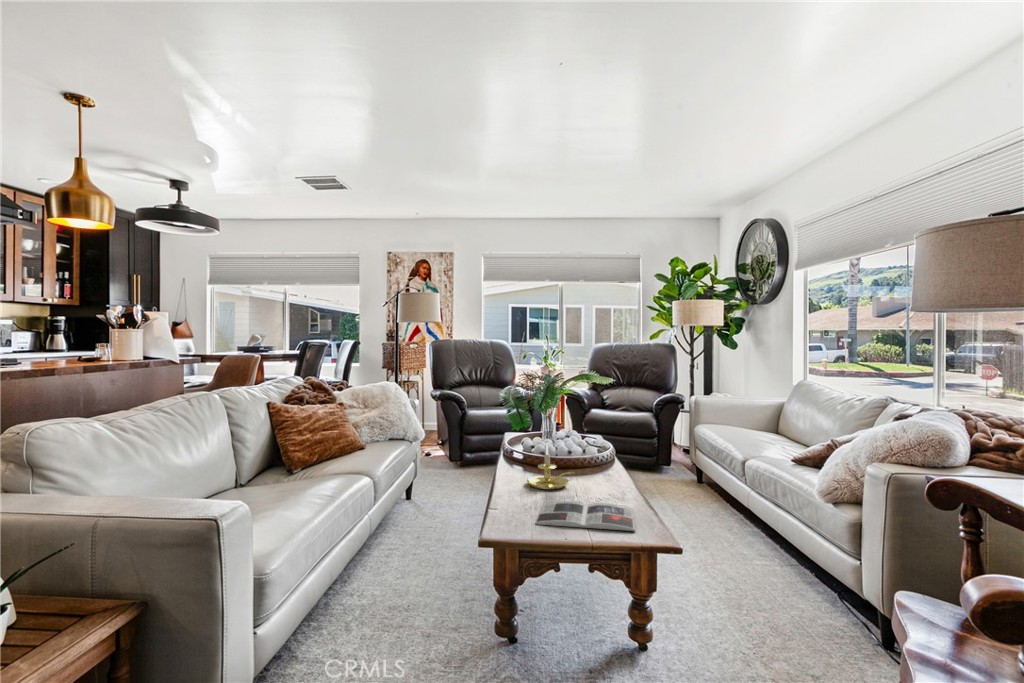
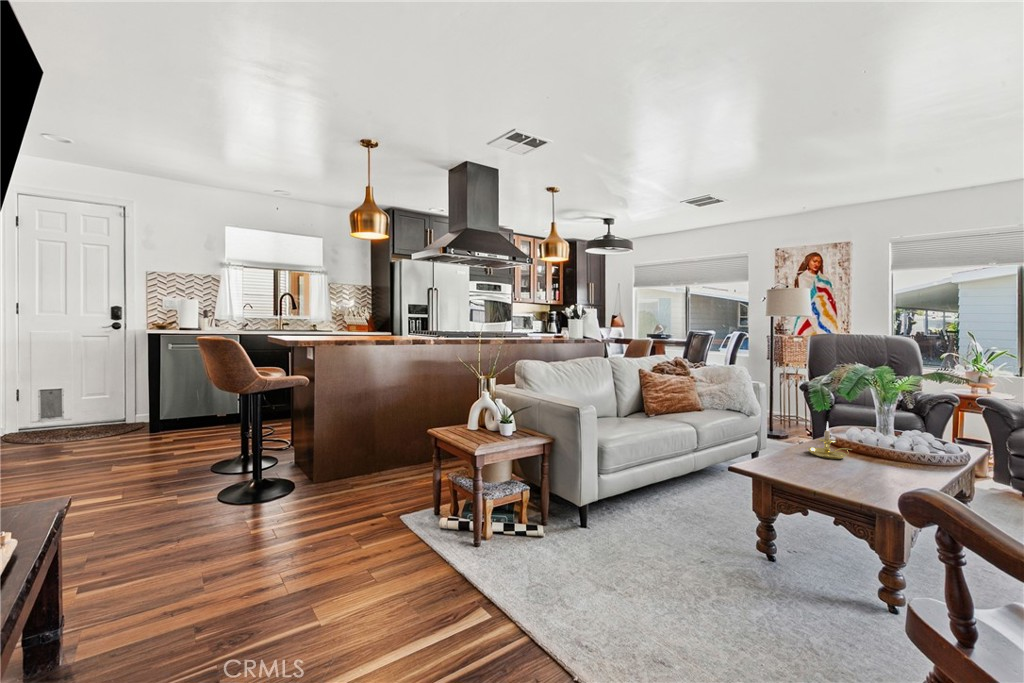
magazine: present [535,501,635,531] -> none [781,462,882,489]

